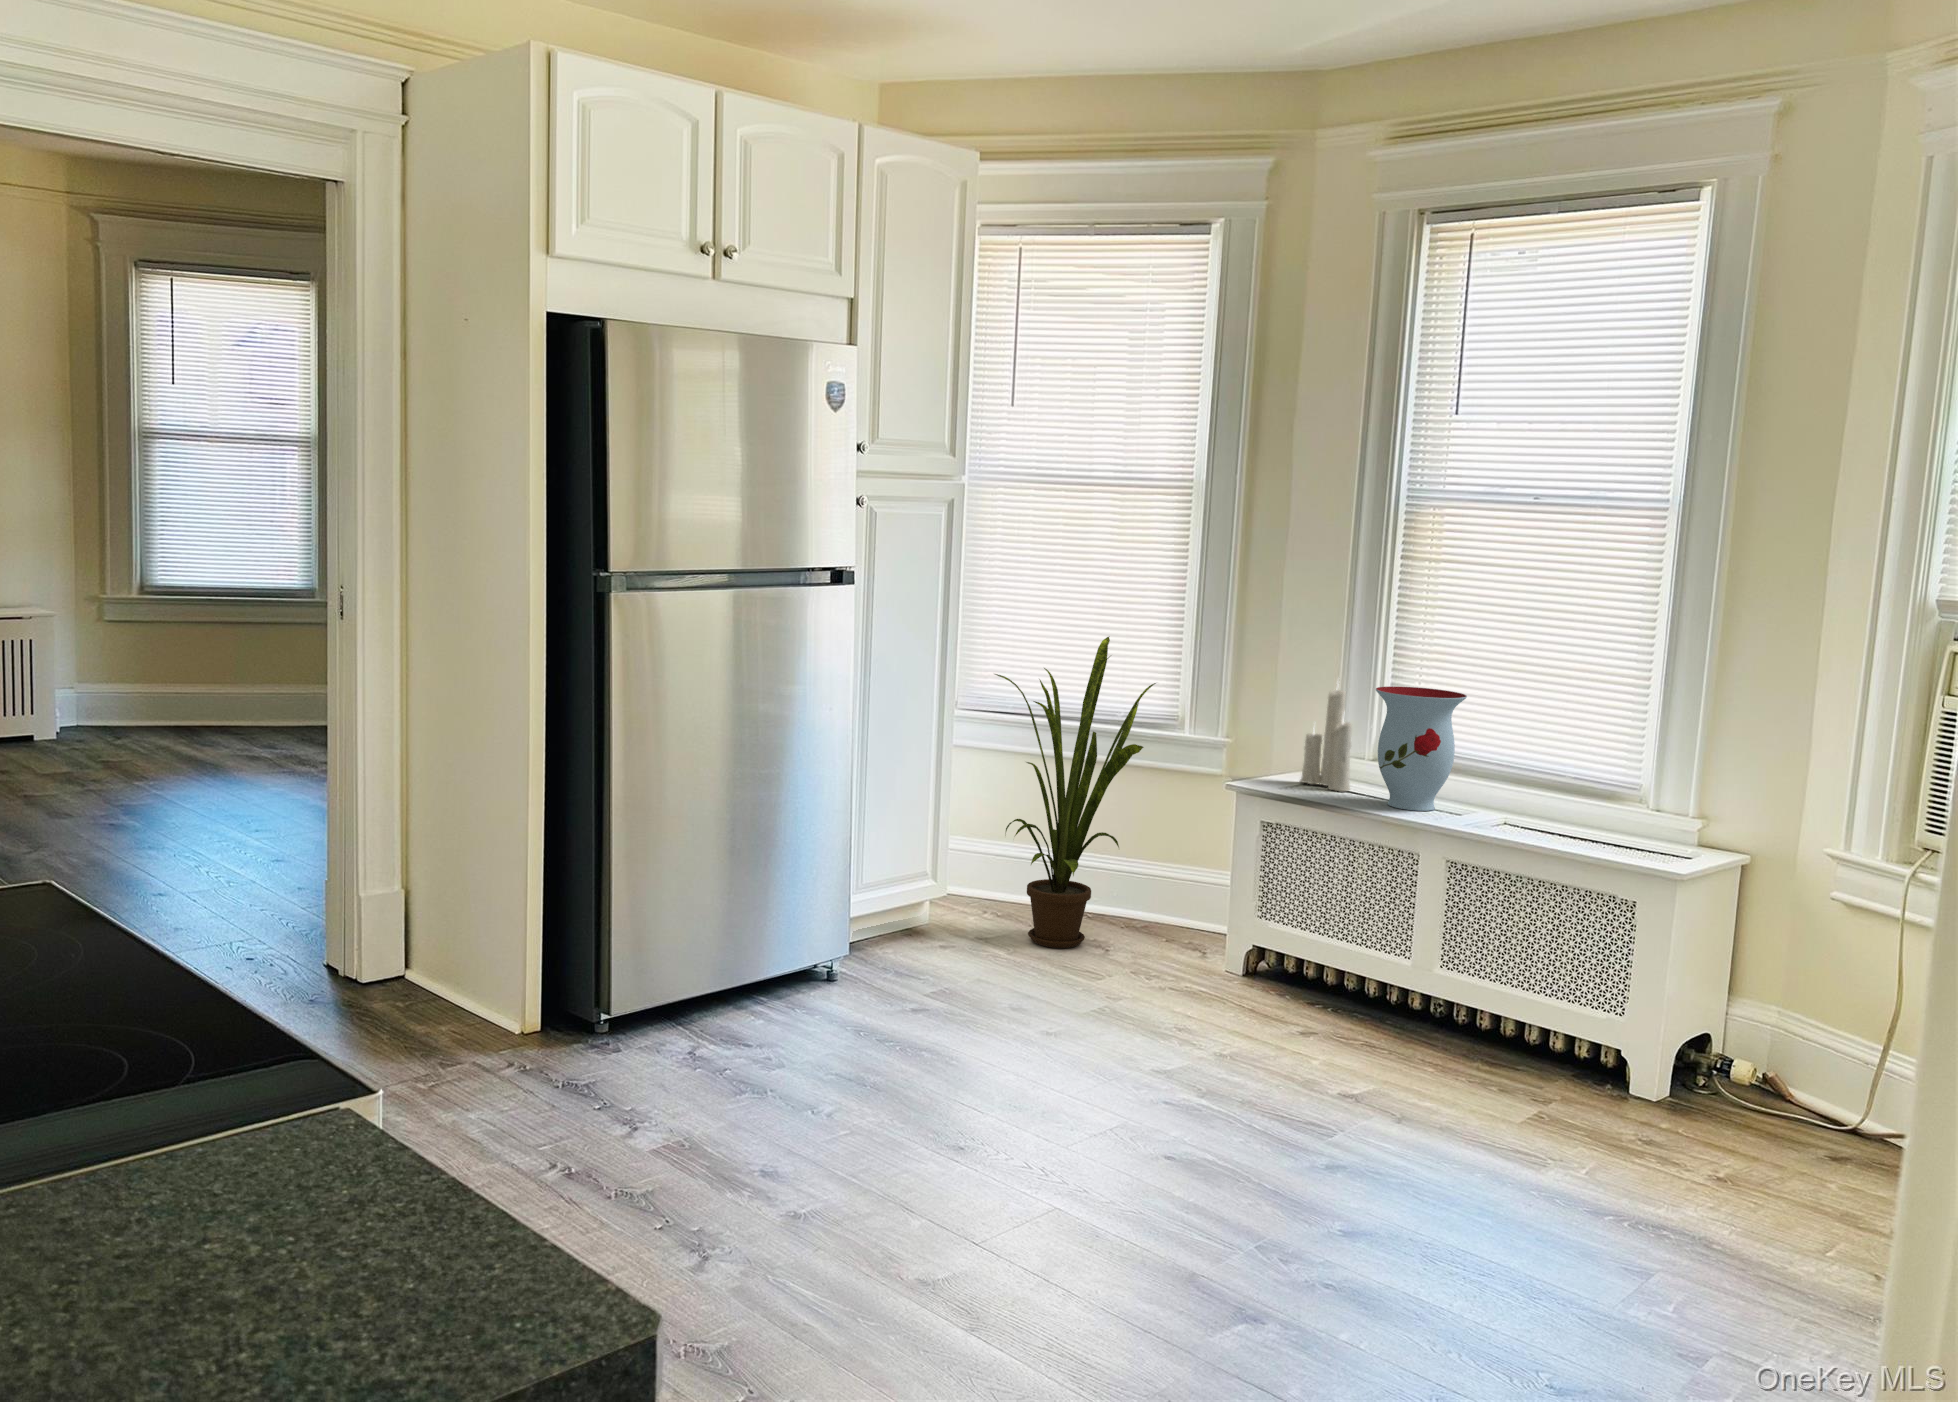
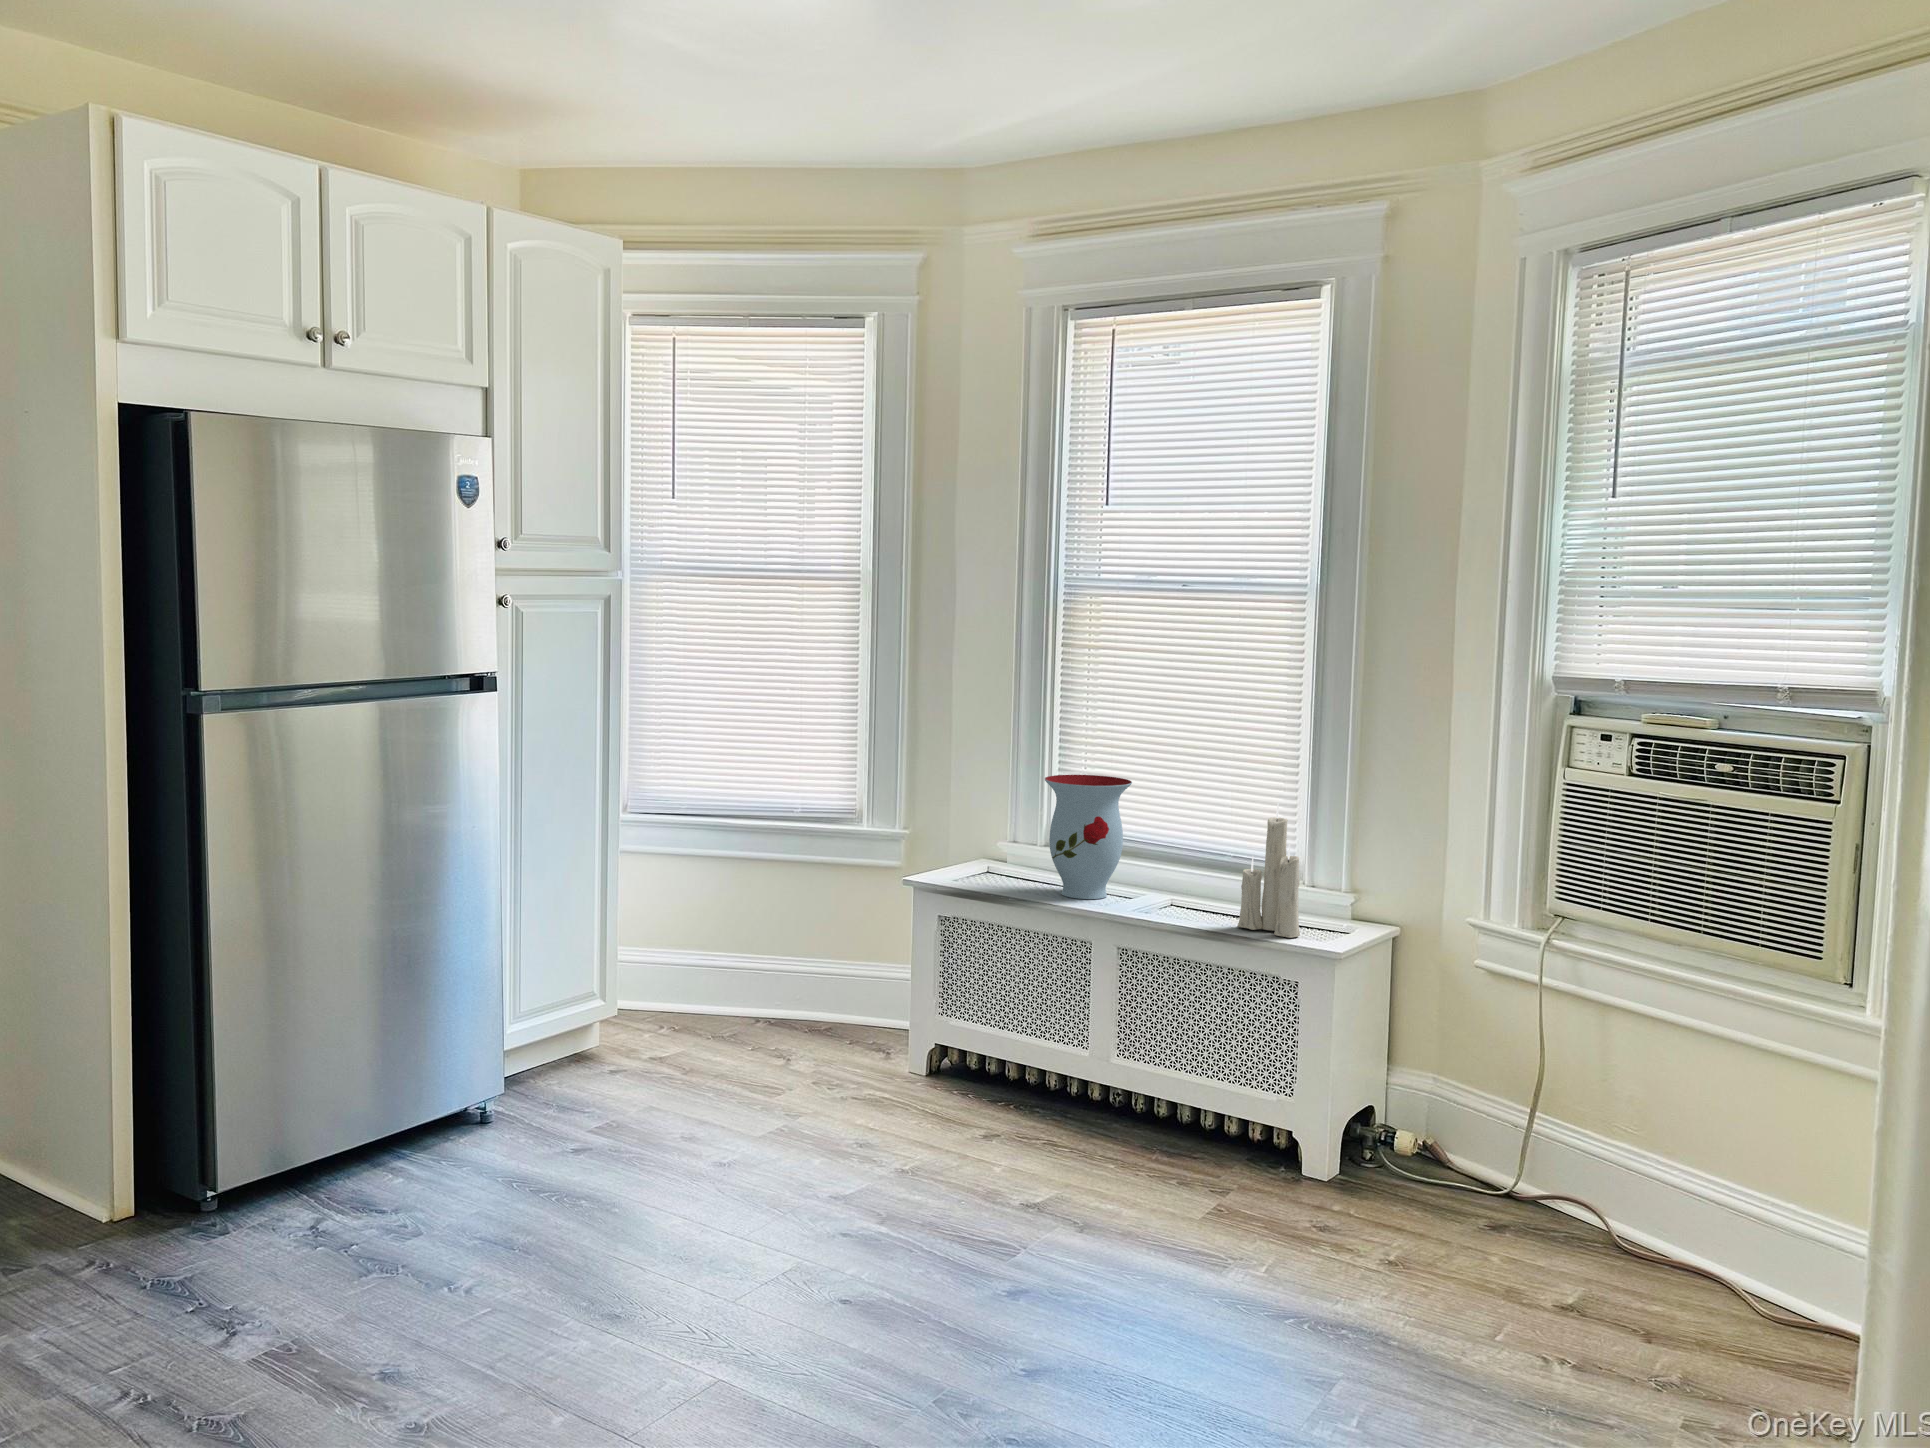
house plant: present [995,637,1156,948] -> none [660,733,833,1062]
candle: present [1300,689,1352,791] -> present [1237,803,1300,938]

